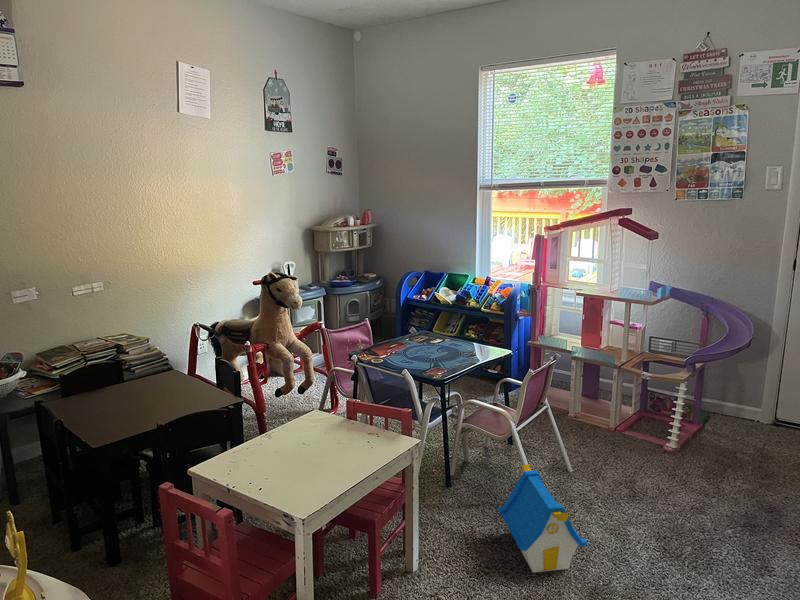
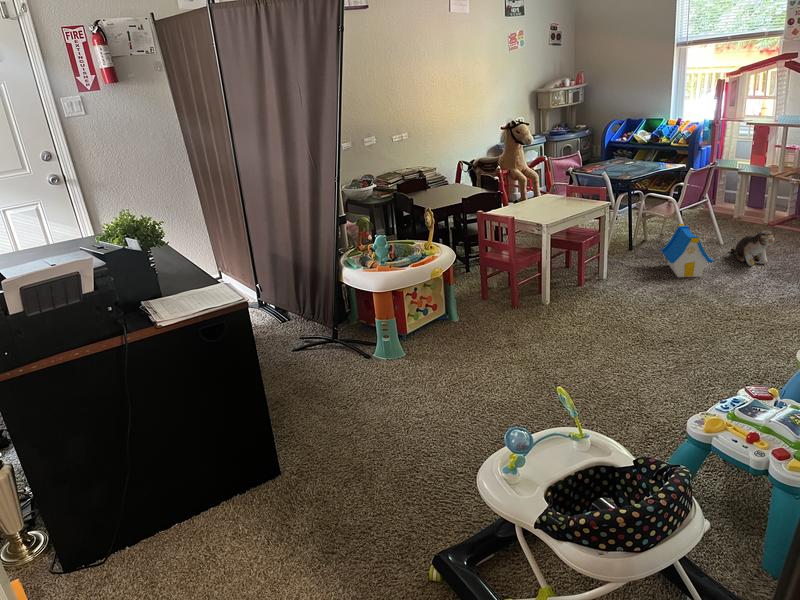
plush toy: none [588,477,672,531] -> present [731,230,779,266]

